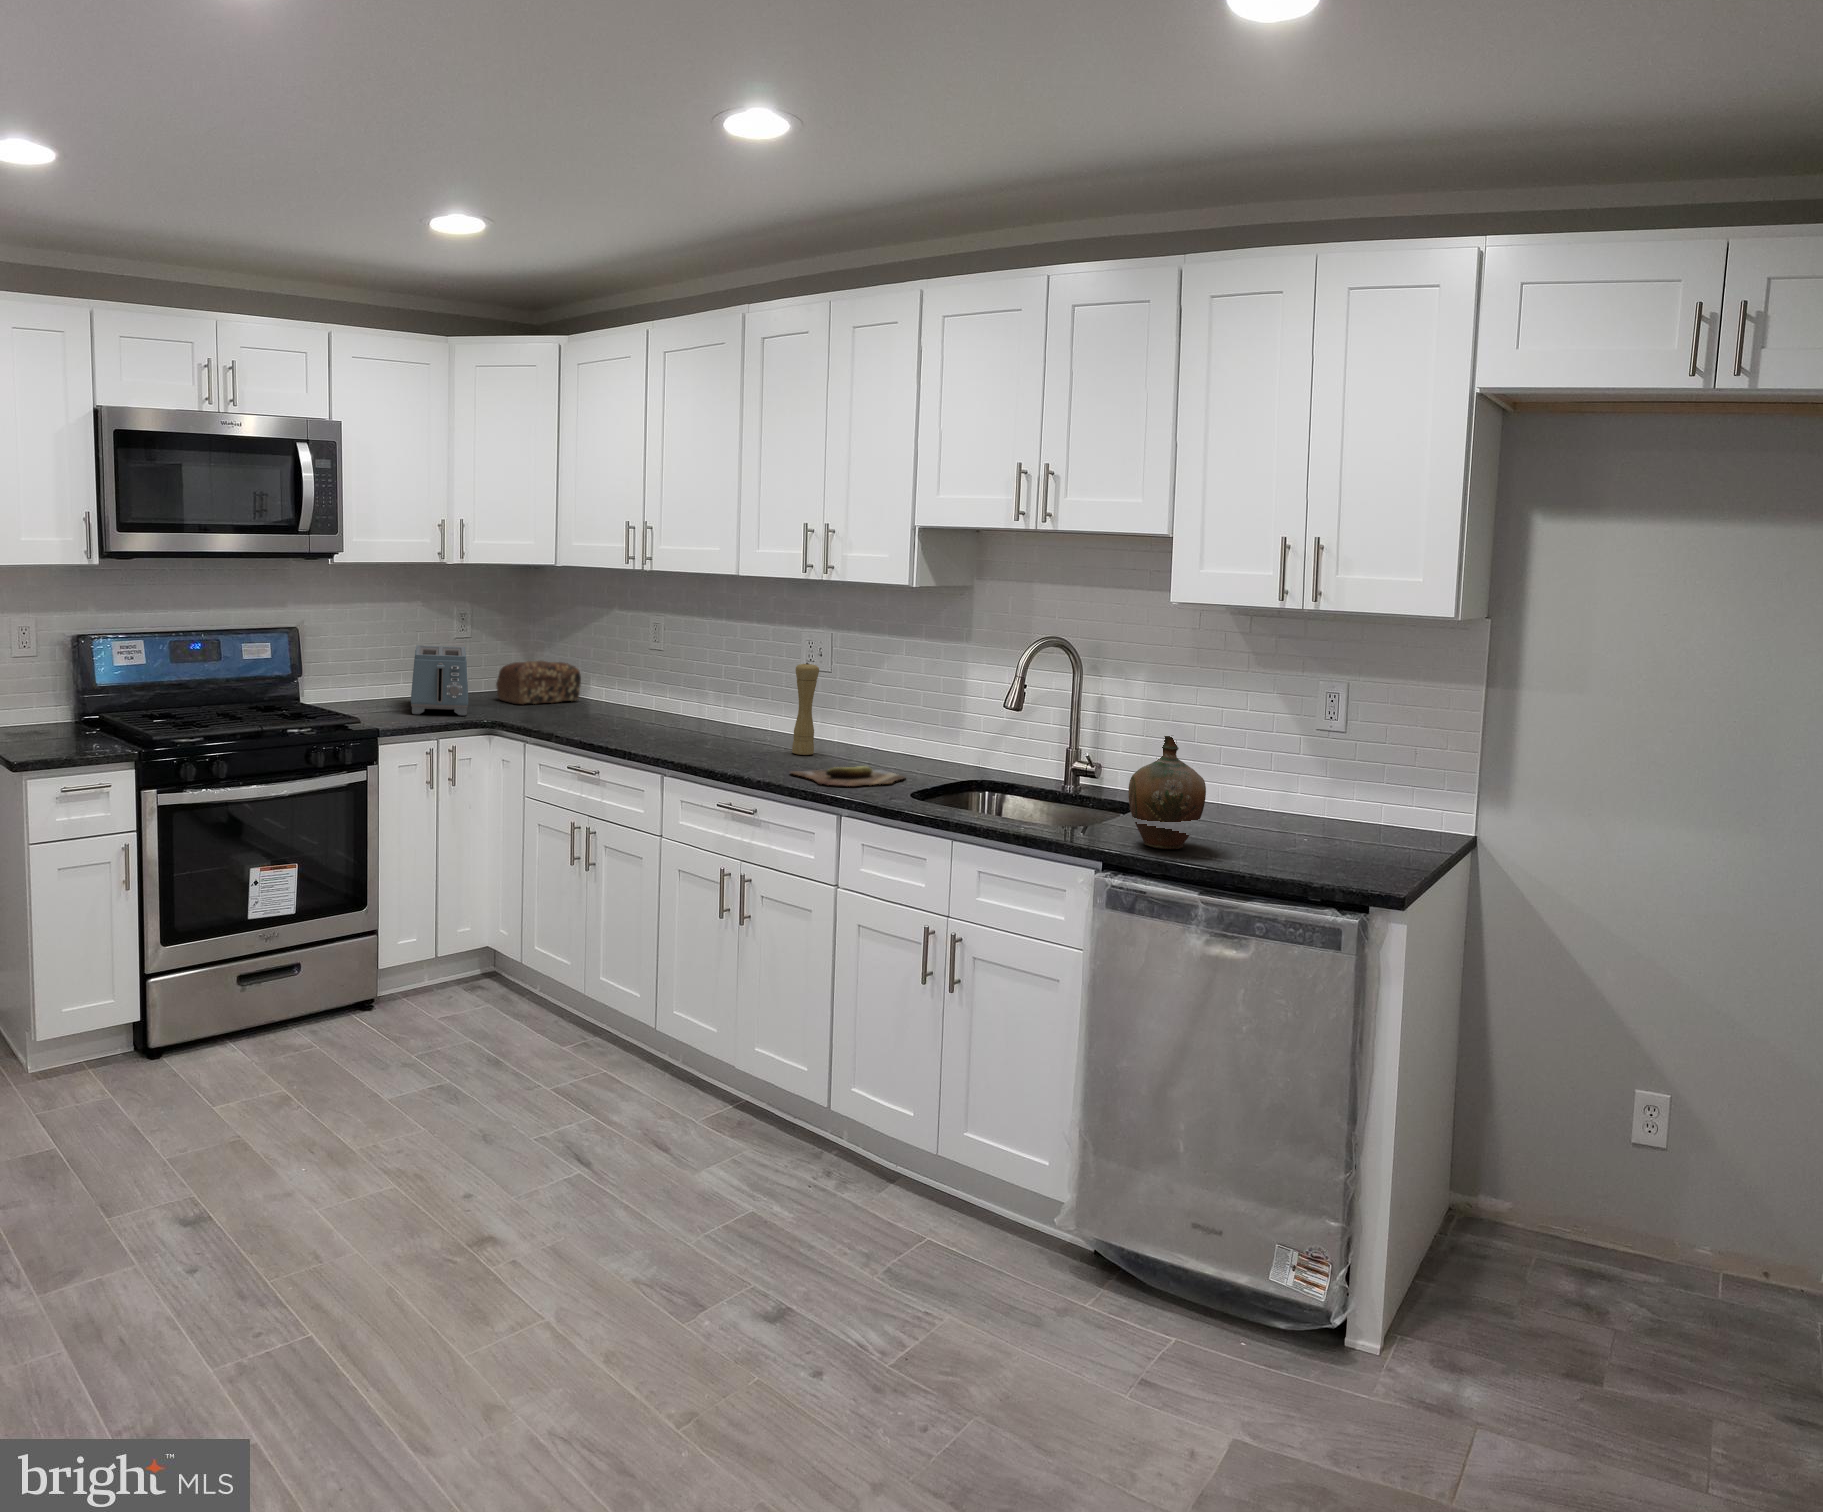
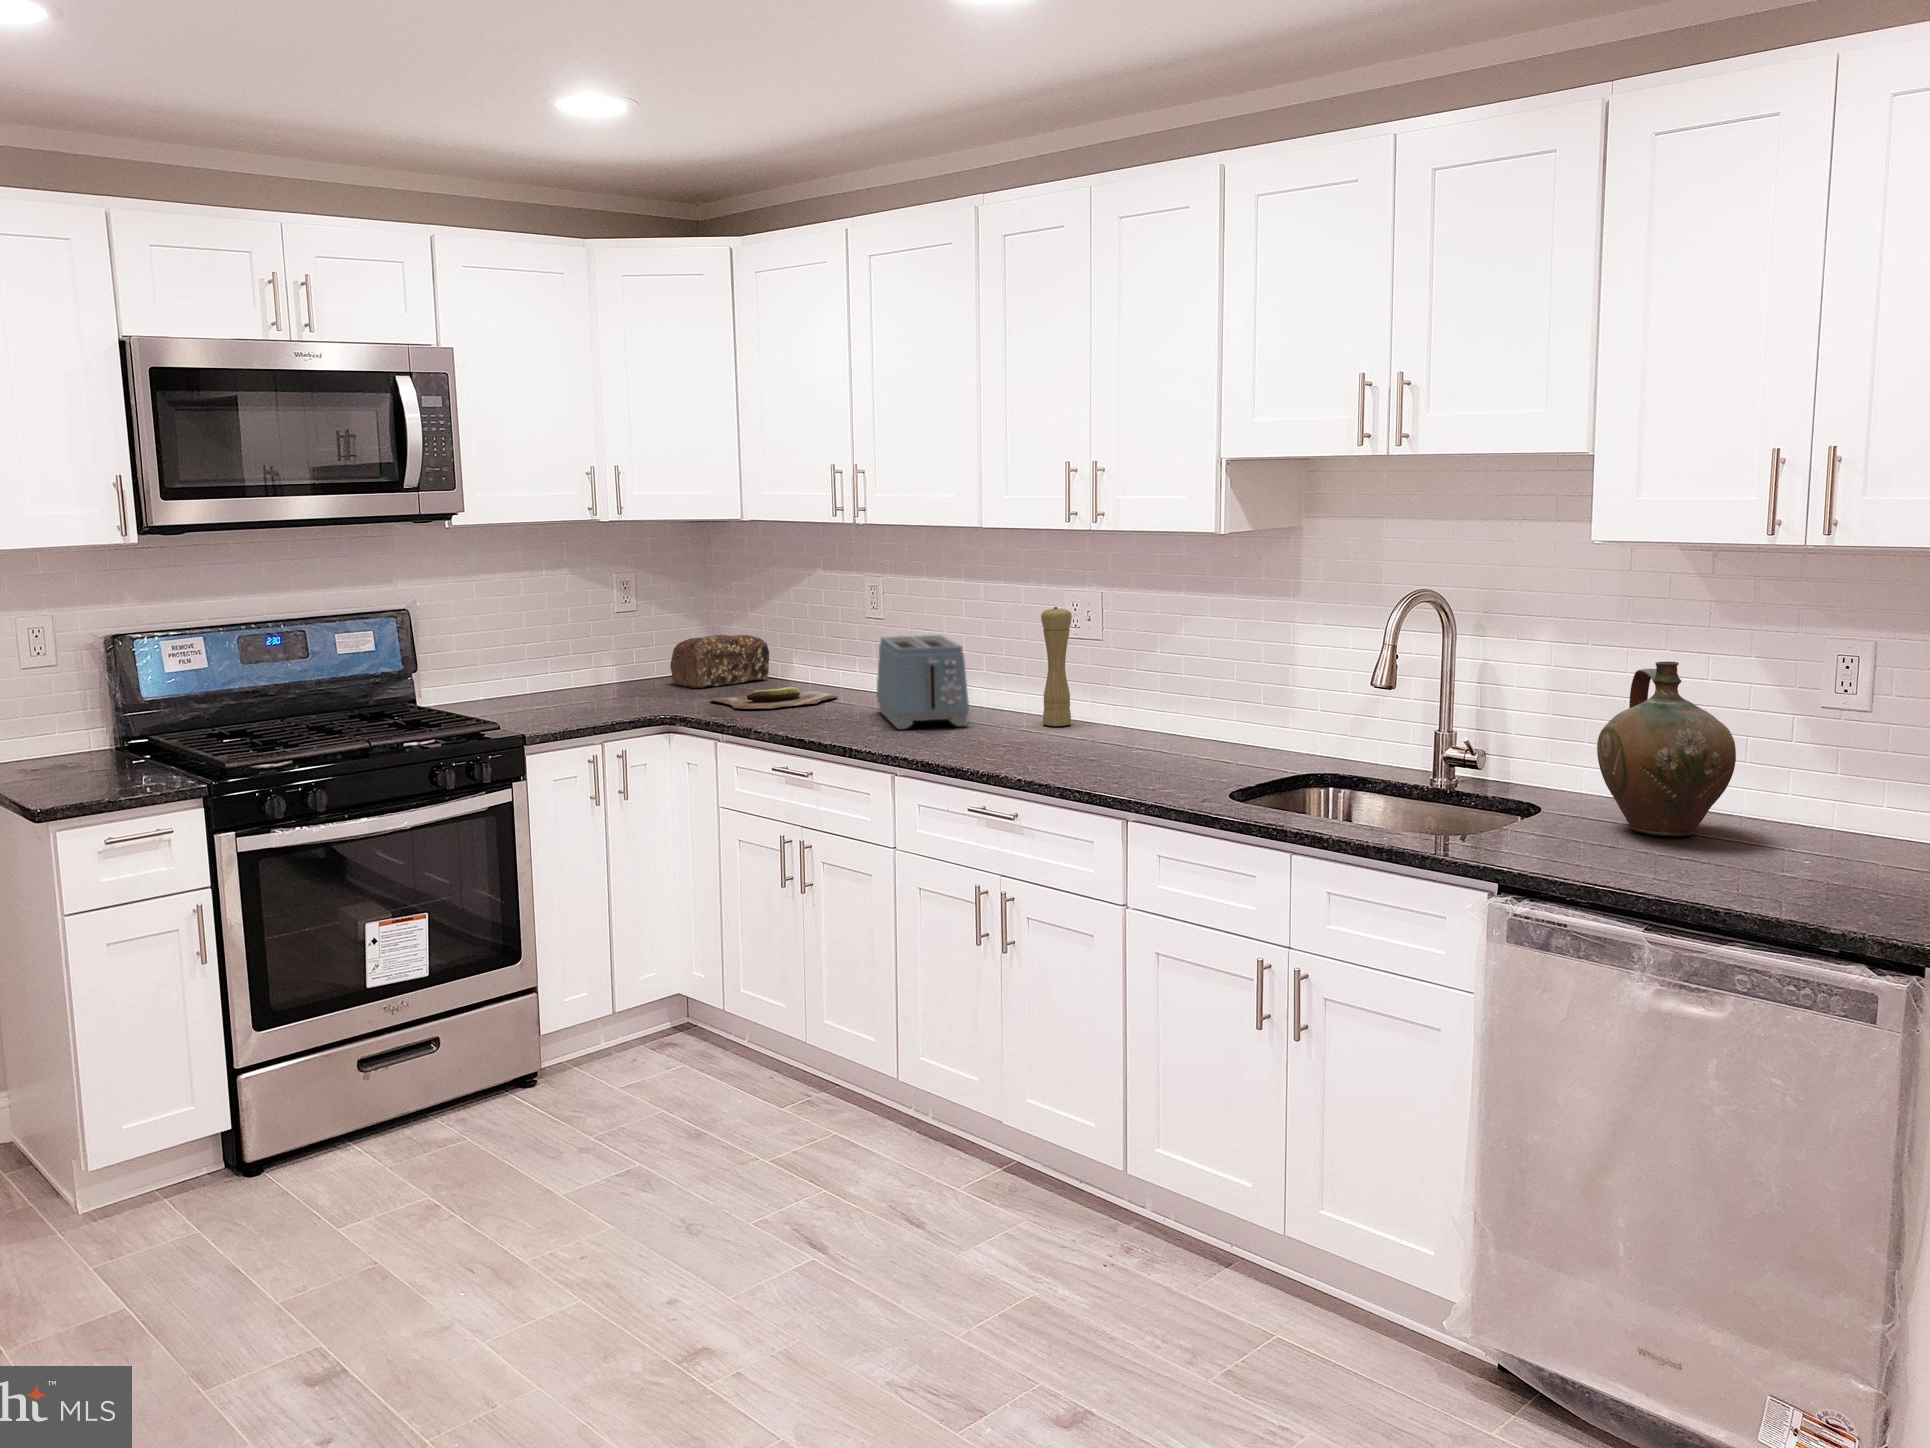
toaster: present [411,645,468,715] -> present [877,635,969,729]
cutting board: present [791,766,905,786] -> present [710,687,837,709]

